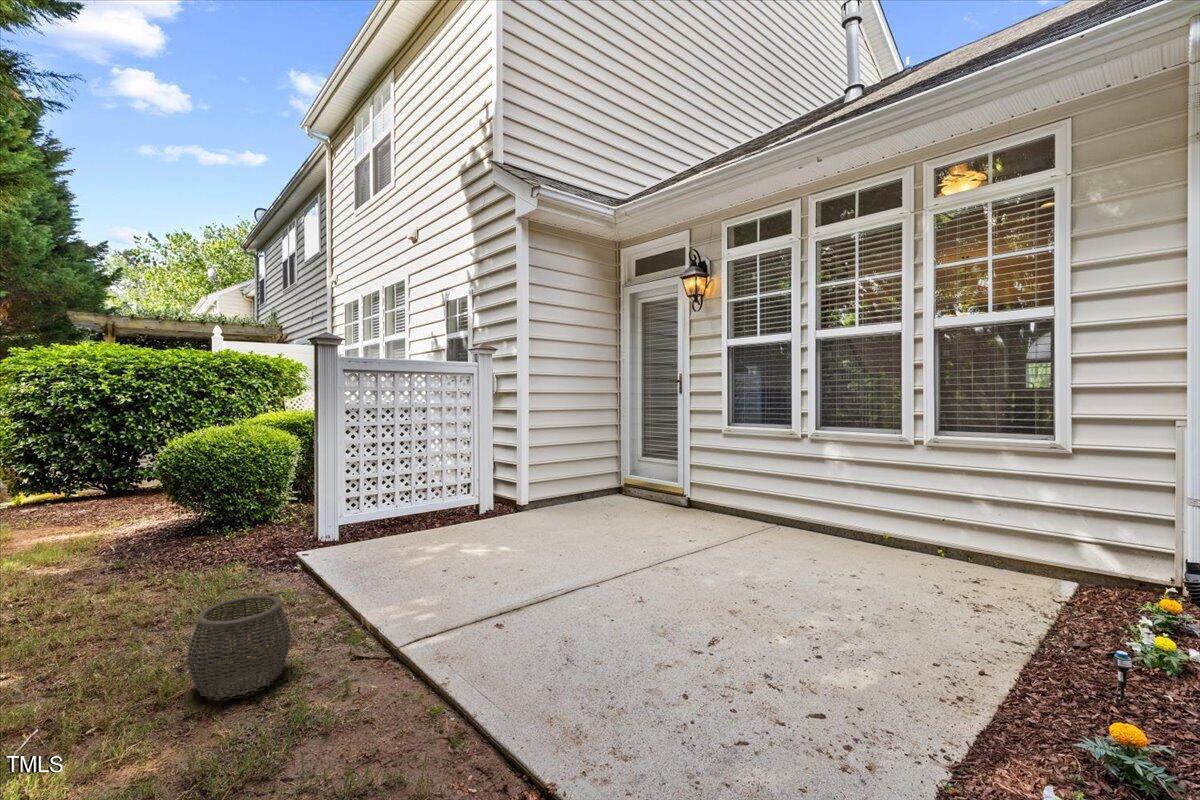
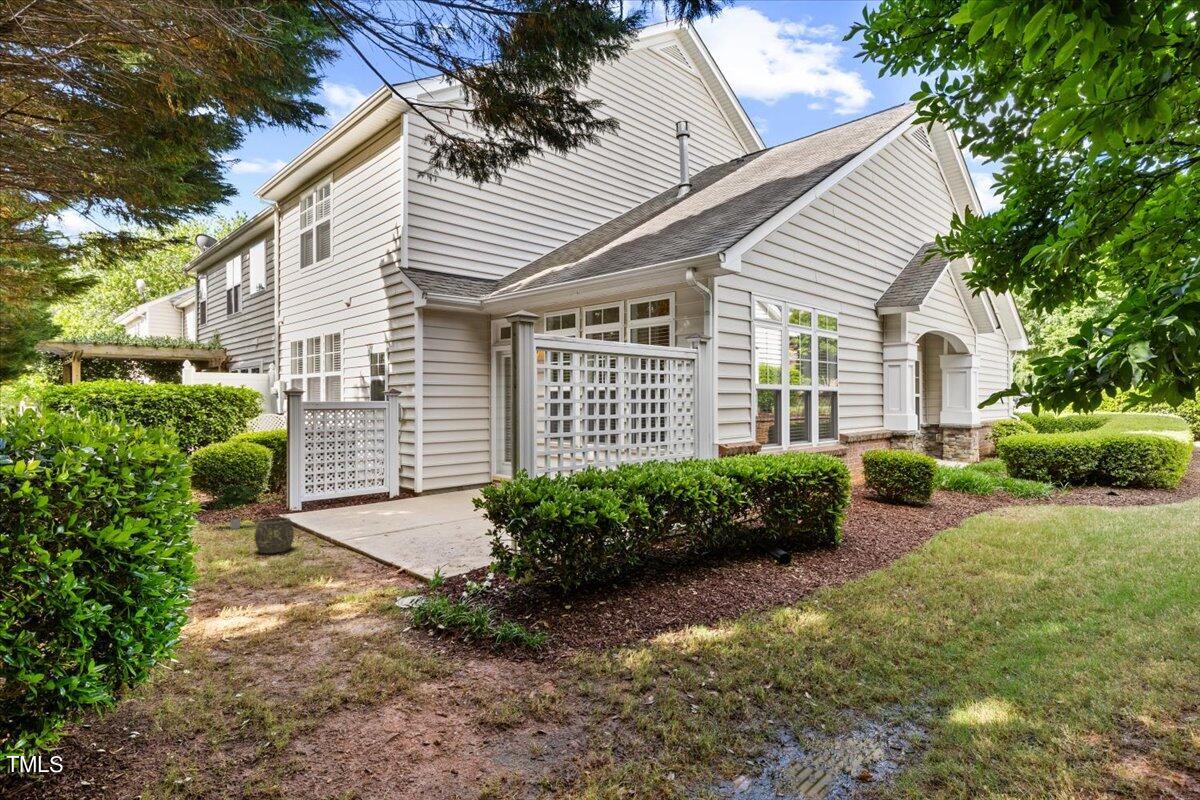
potted plant: none [163,503,249,589] -> present [214,485,257,529]

